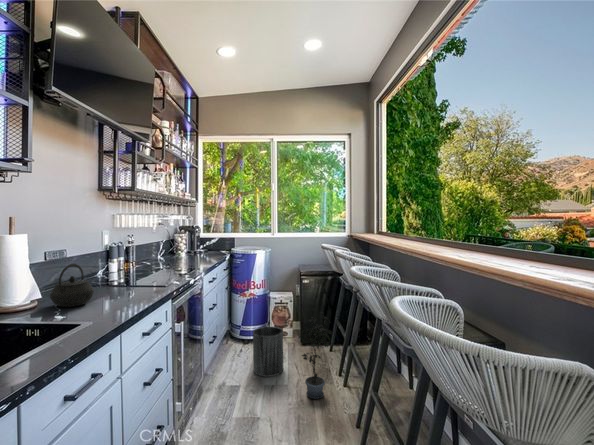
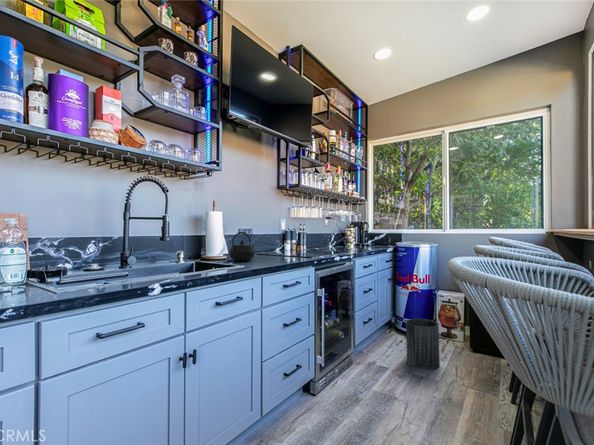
potted plant: present [302,312,333,399] -> none [444,306,490,401]

